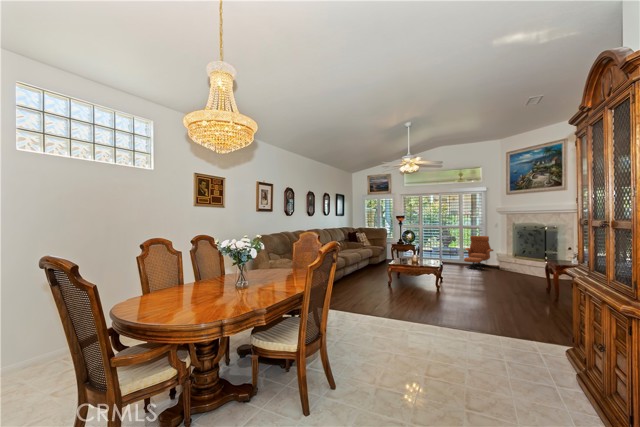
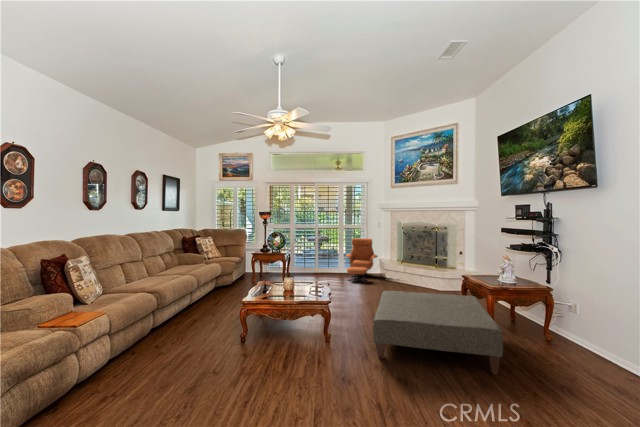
ottoman: none [462,269,552,314] -> present [373,291,503,375]

